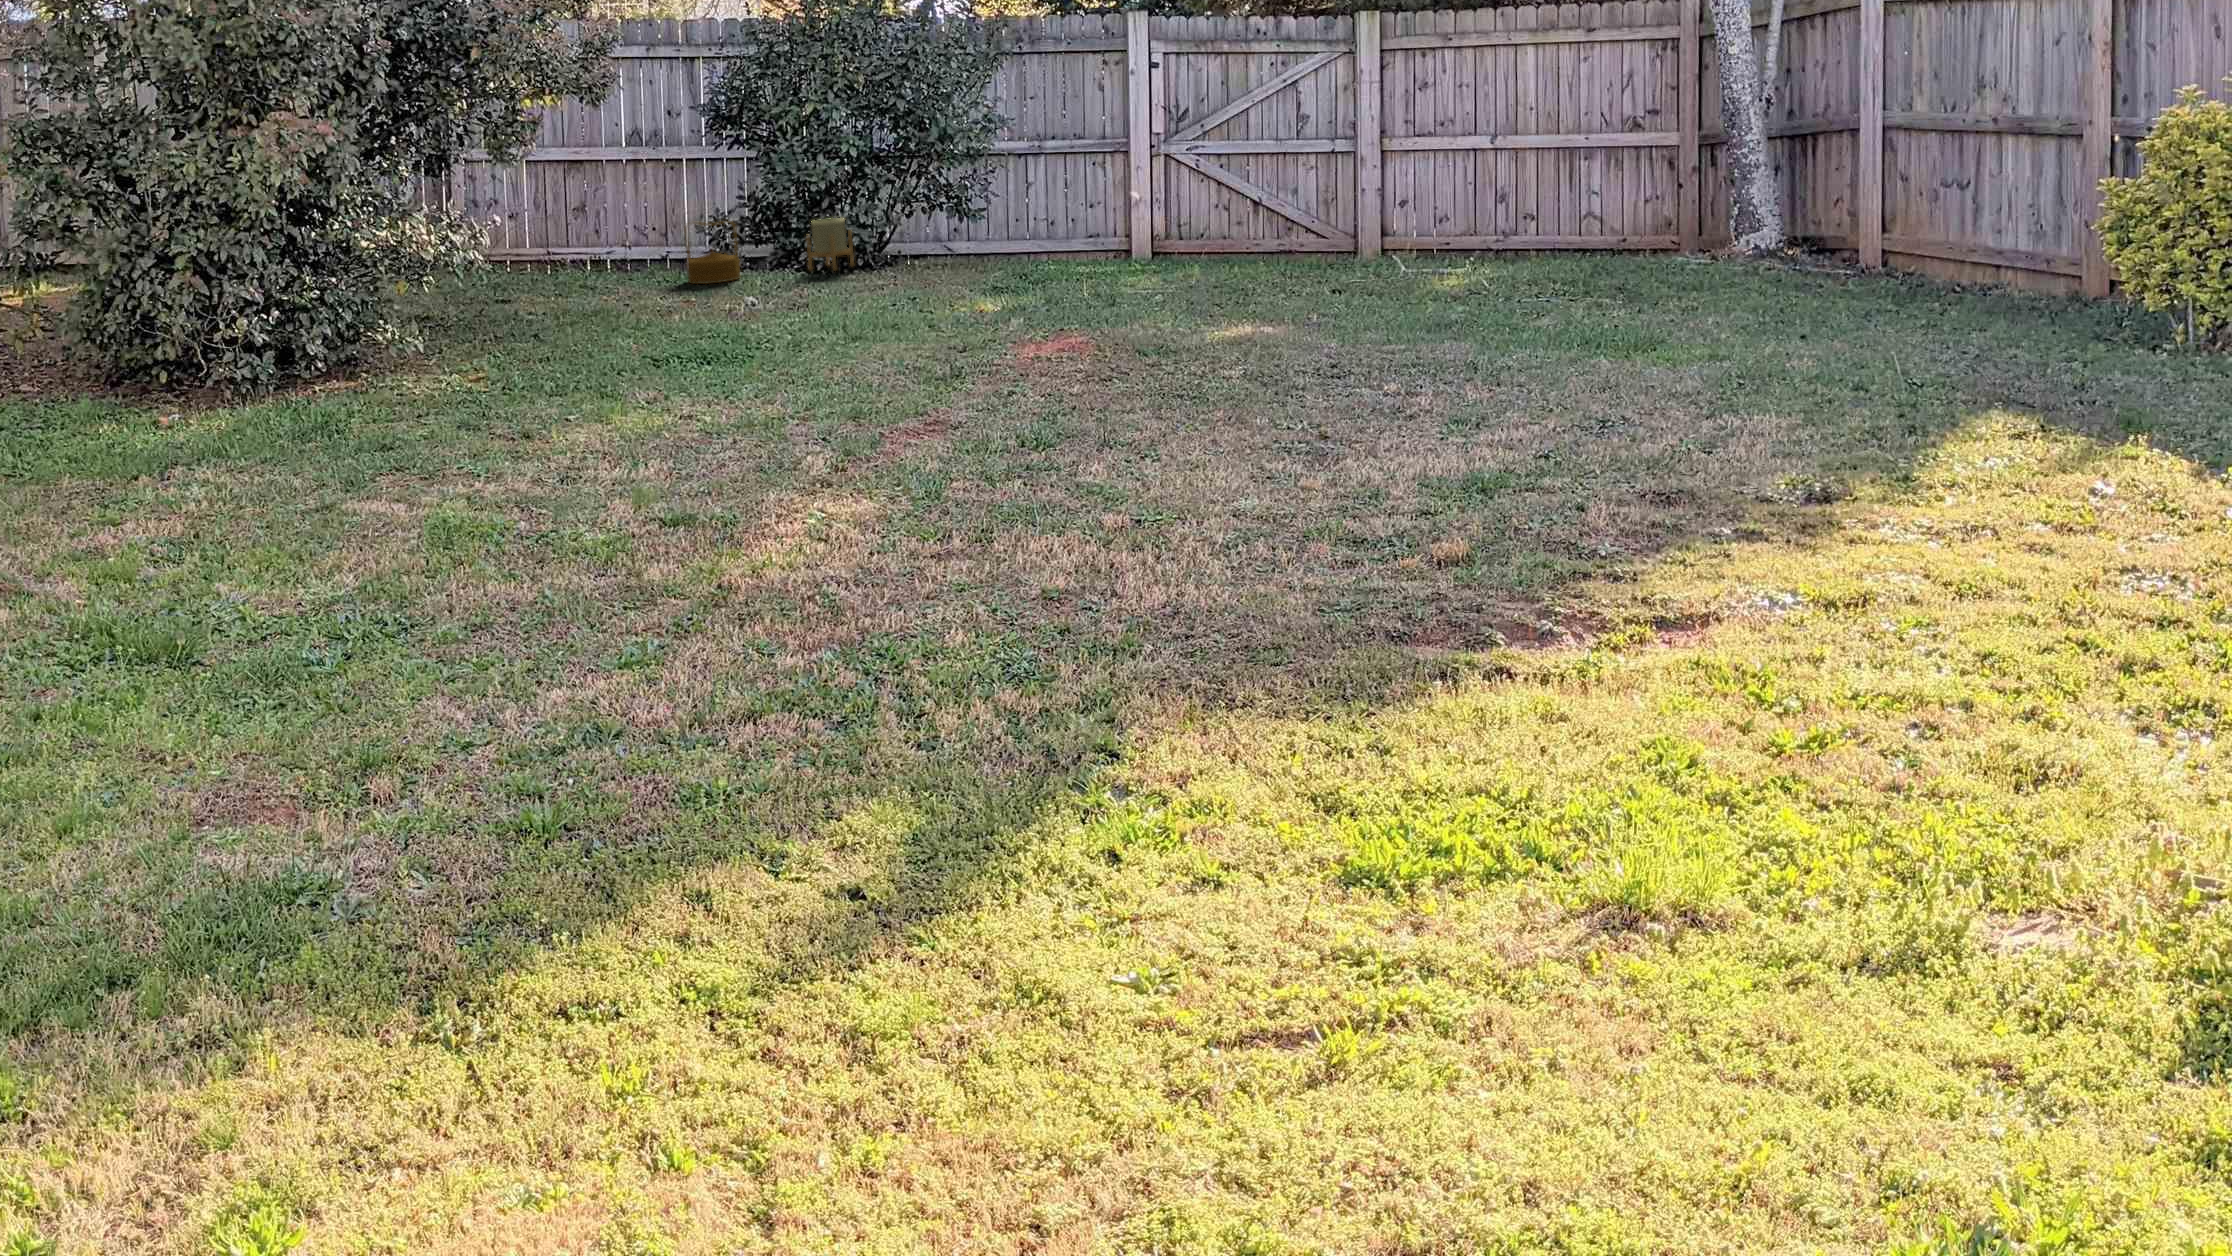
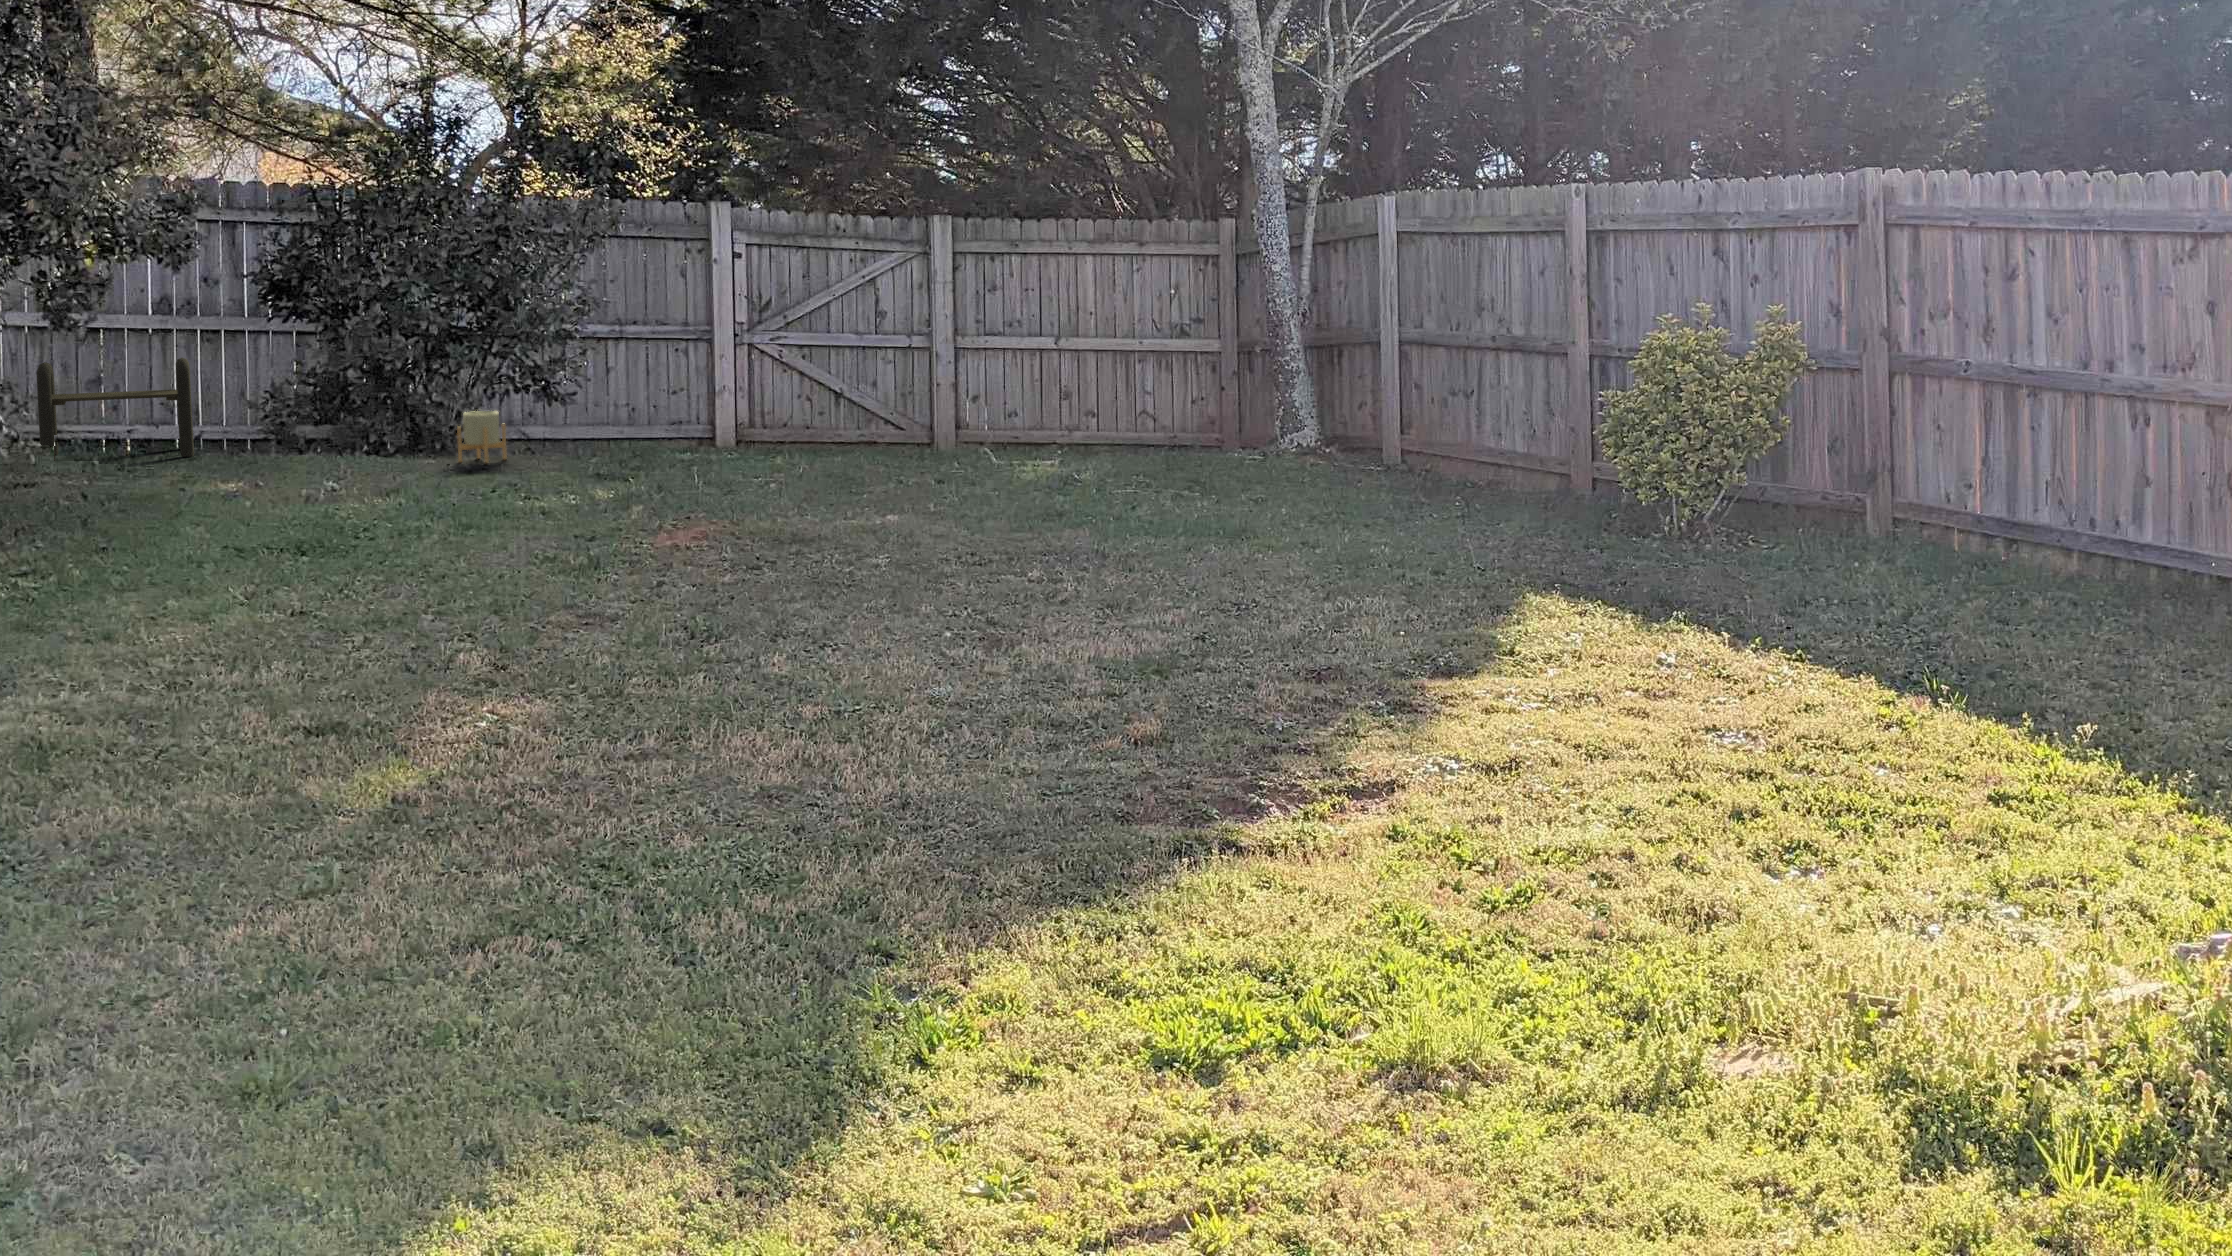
bench: none [445,178,579,284] -> present [37,358,194,461]
woven basket: present [684,222,740,284] -> none [323,408,385,472]

